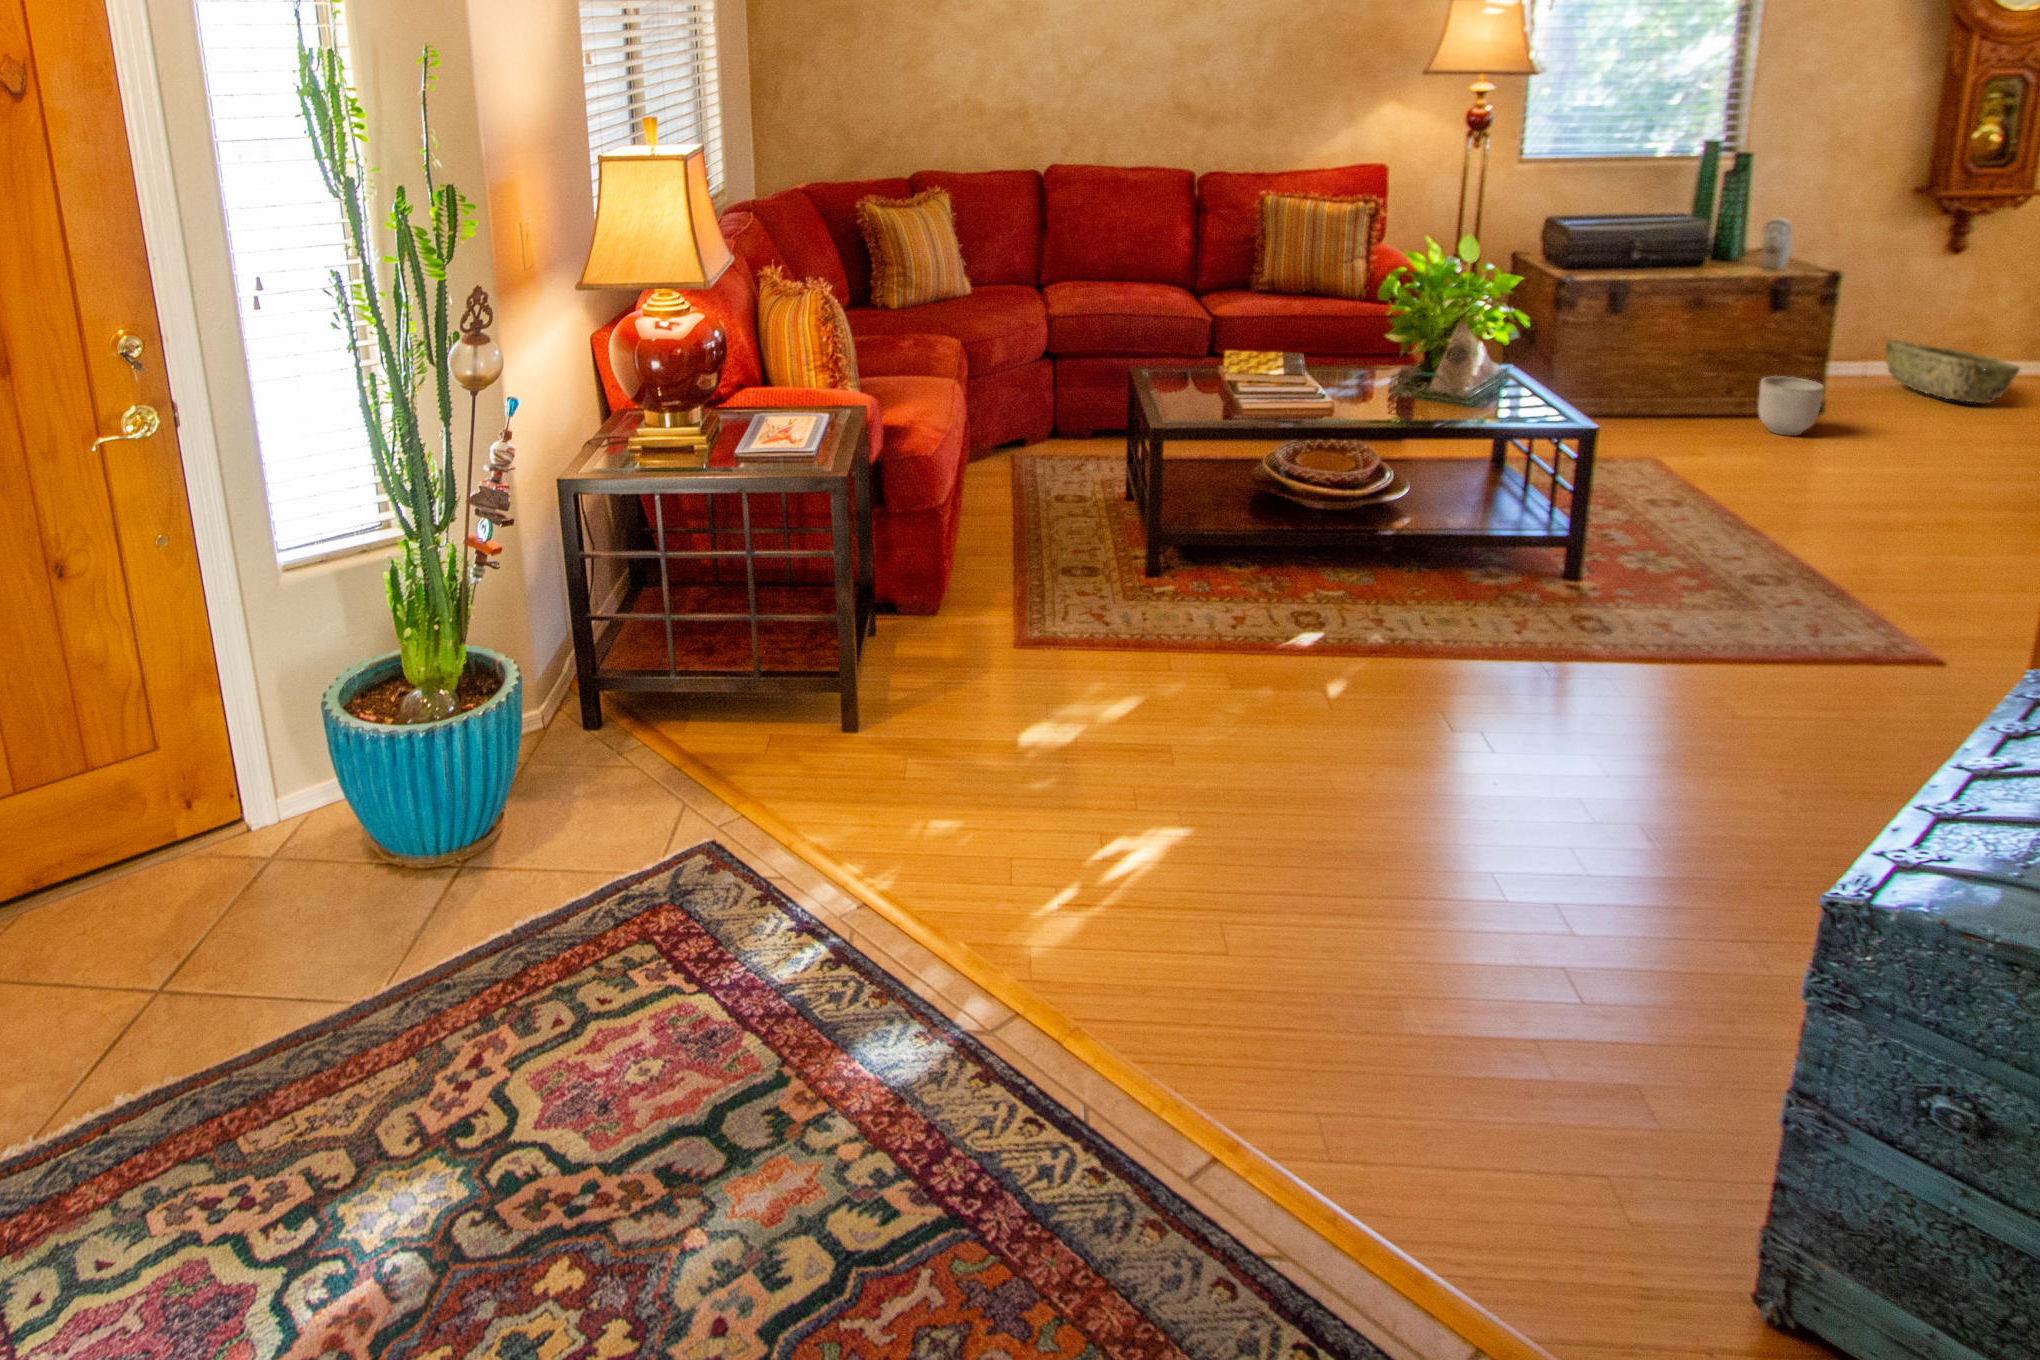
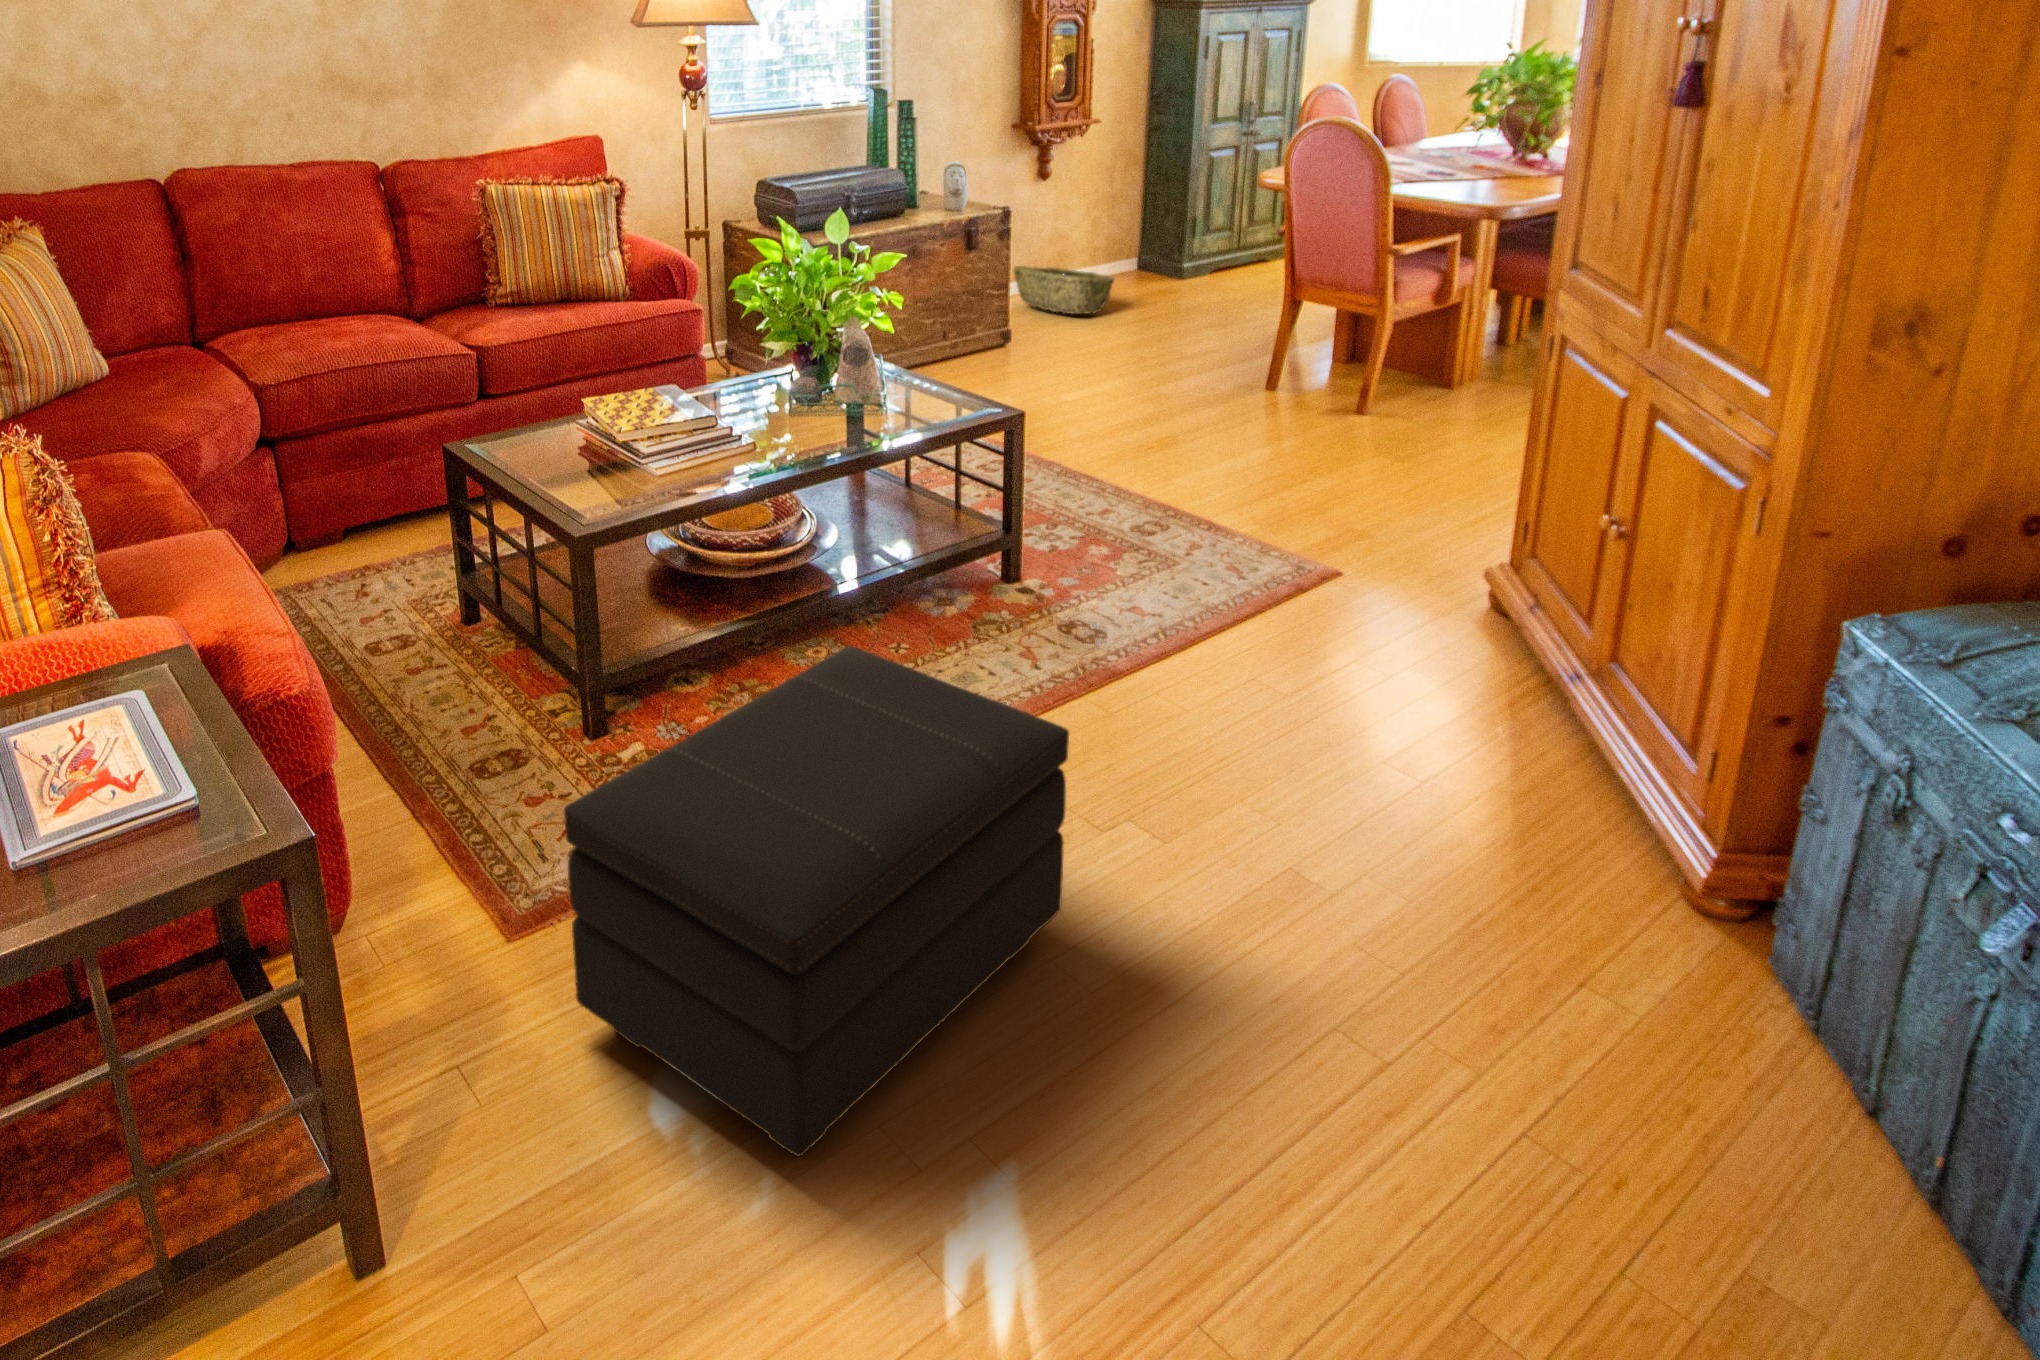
planter: present [1758,376,1824,436] -> none [972,317,1023,374]
footstool: none [1009,529,1369,793] -> present [564,646,1069,1156]

